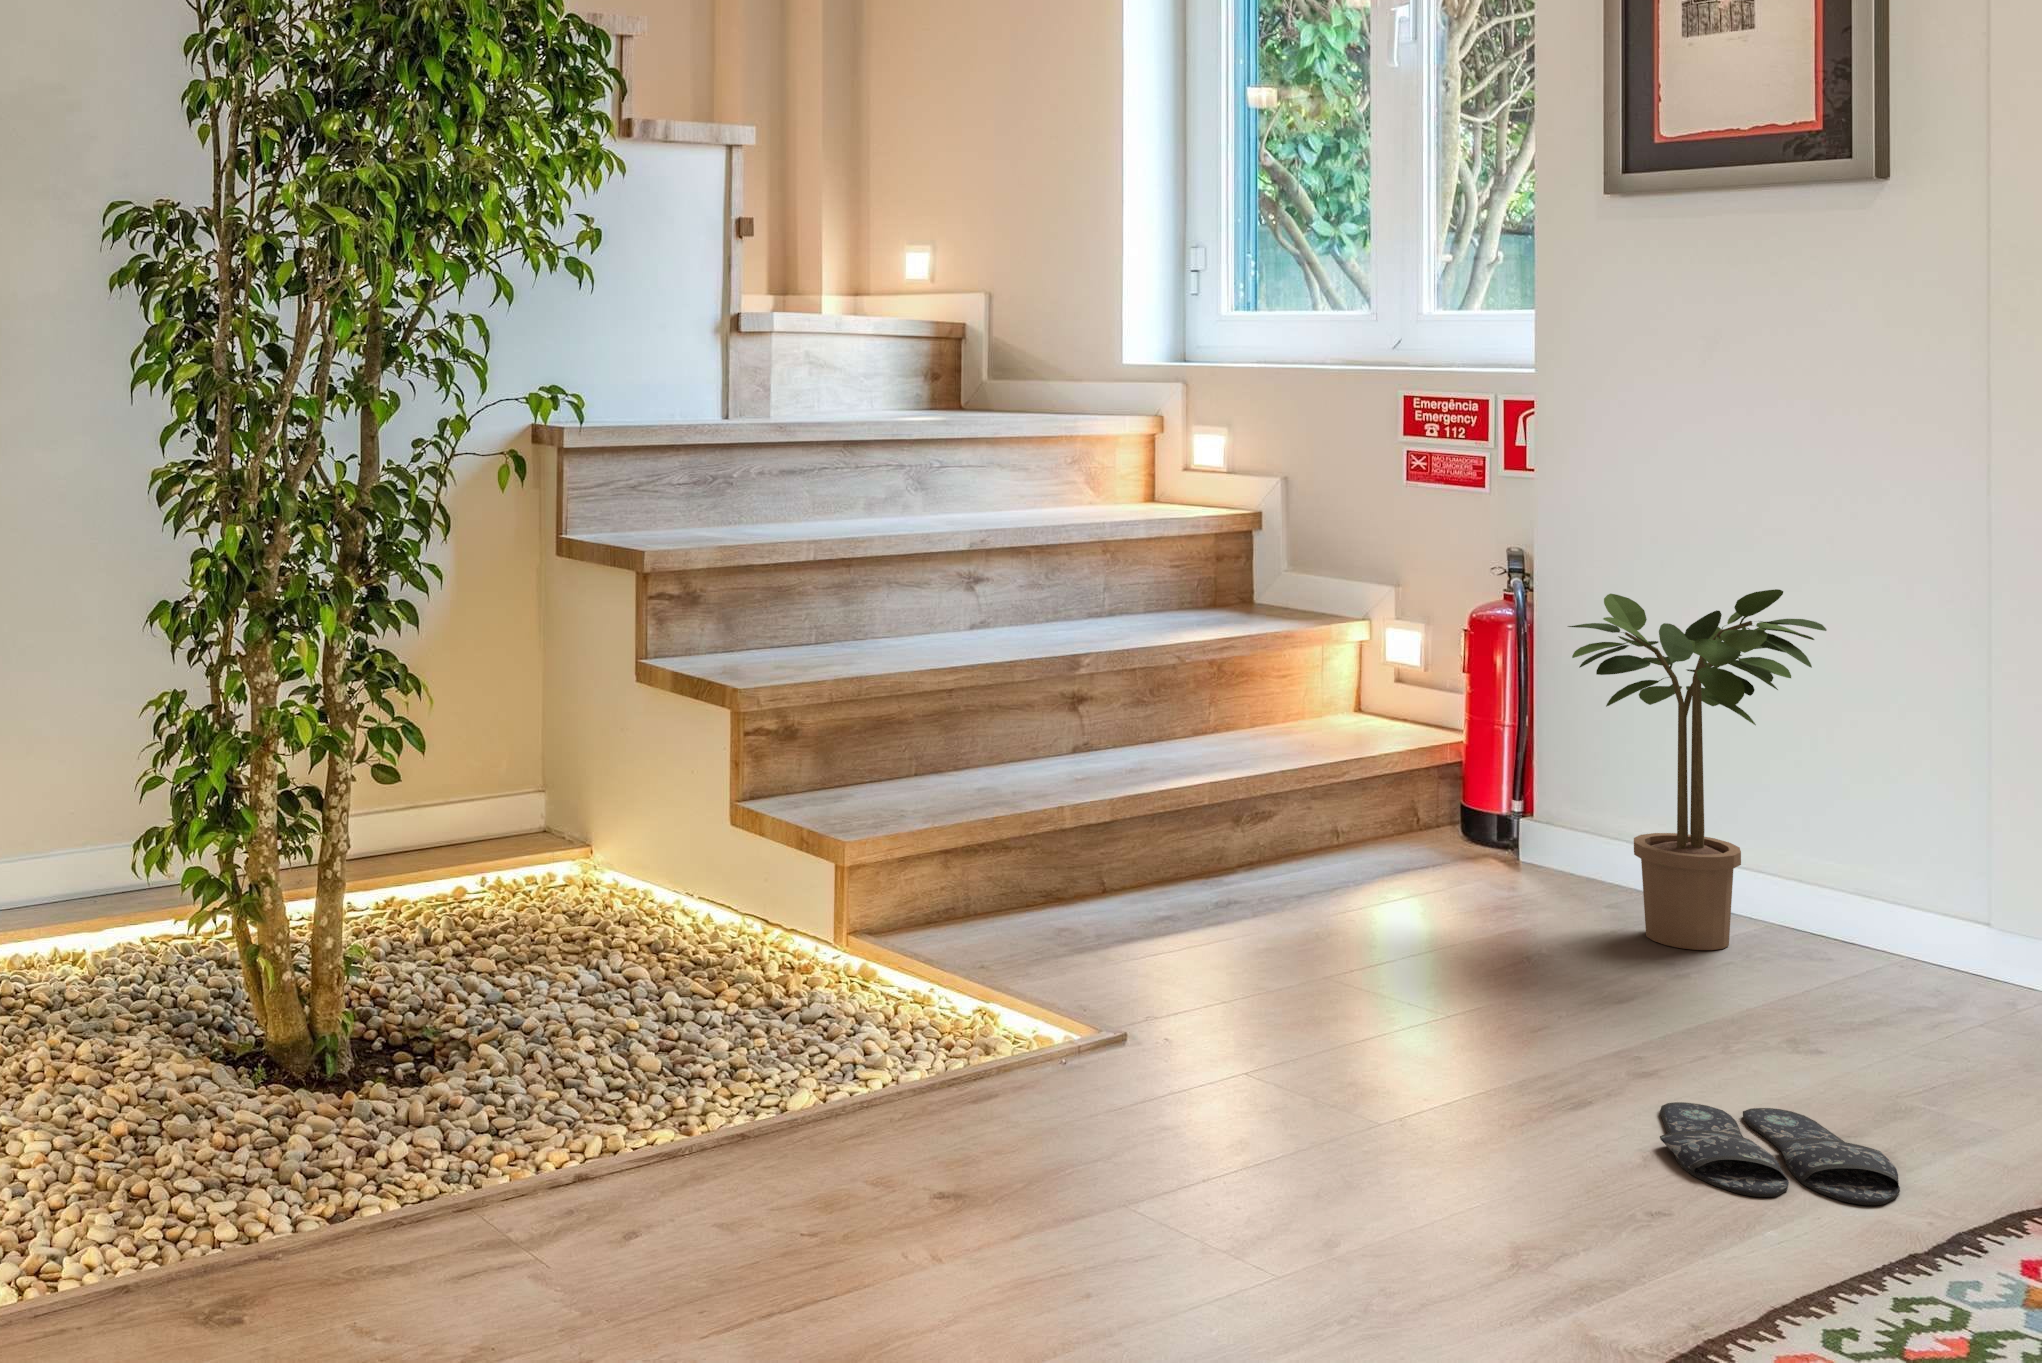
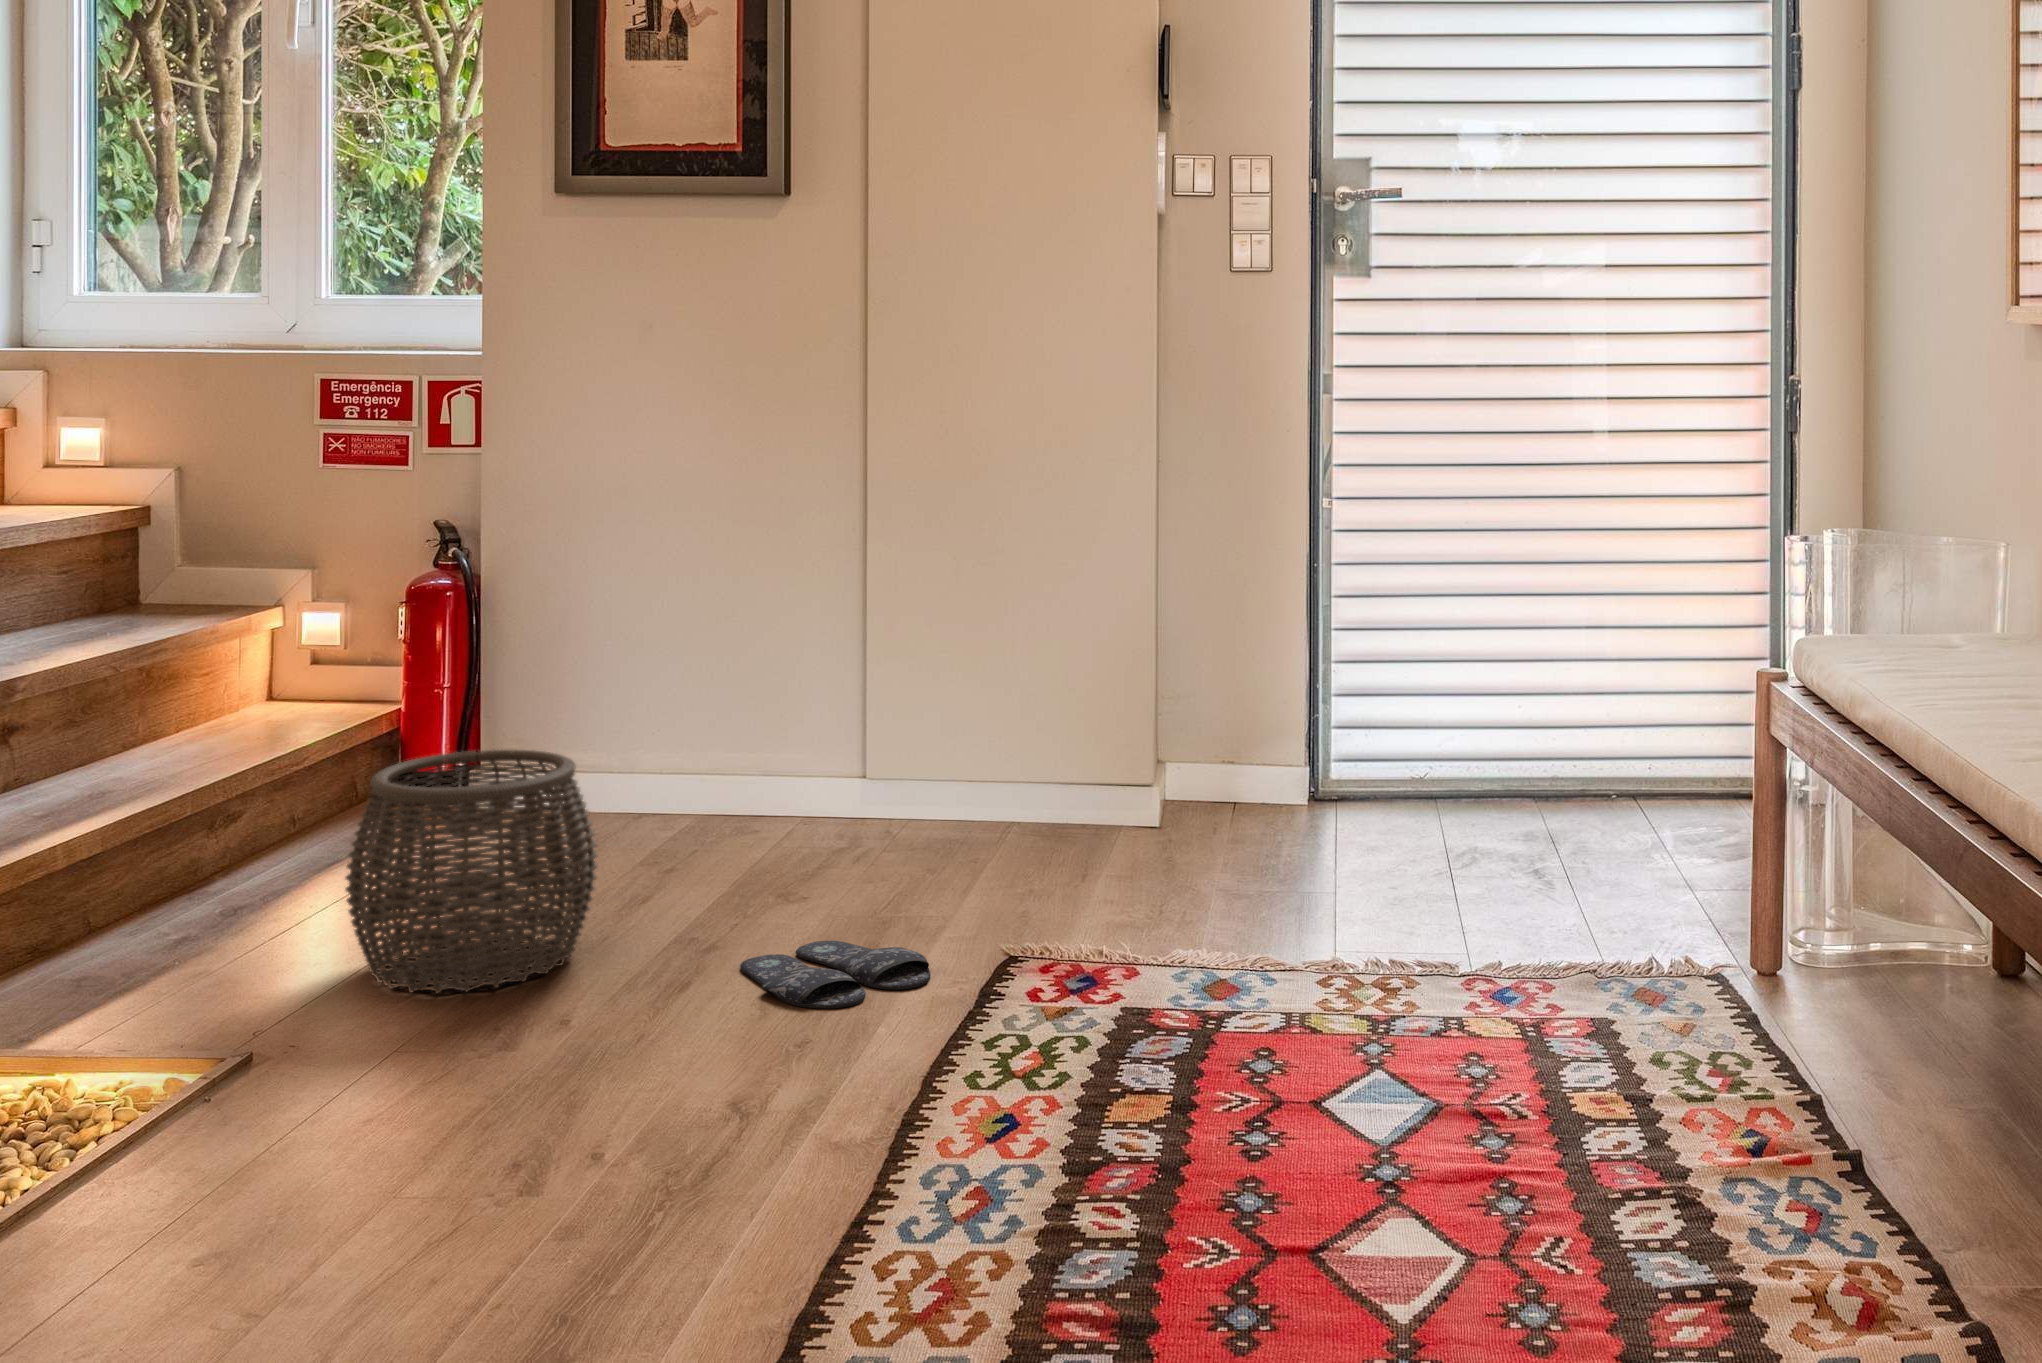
potted plant: present [1568,589,1826,950] -> none [545,528,766,849]
woven basket: none [1262,794,1525,1049] -> present [345,749,598,993]

